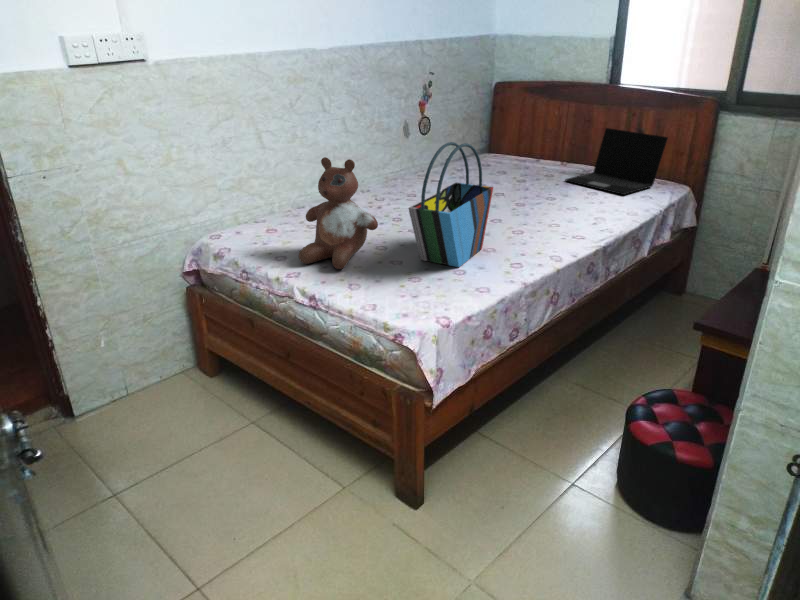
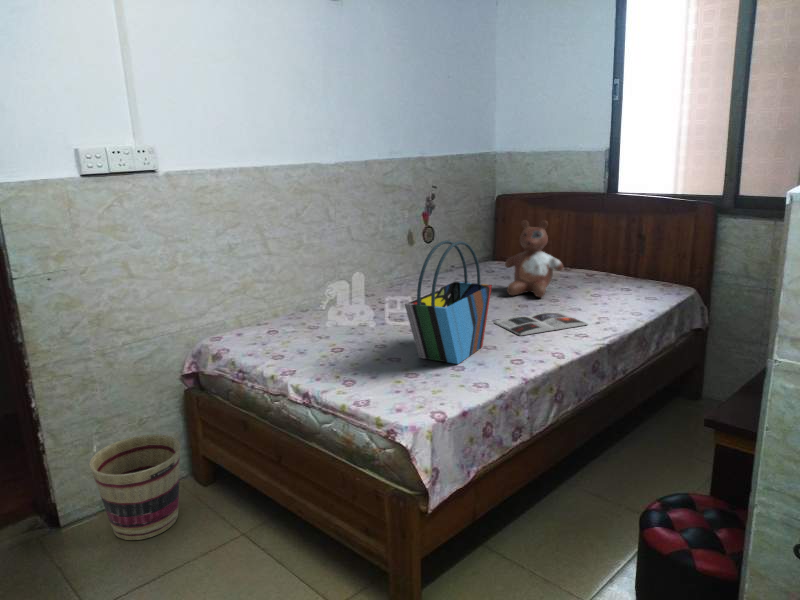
laptop: present [565,128,668,195] -> none [568,233,667,296]
stuffed bear: present [299,157,378,269] -> present [505,220,563,297]
magazine: none [492,212,586,237] -> present [494,312,588,335]
basket: none [100,331,187,429] -> present [89,434,180,540]

